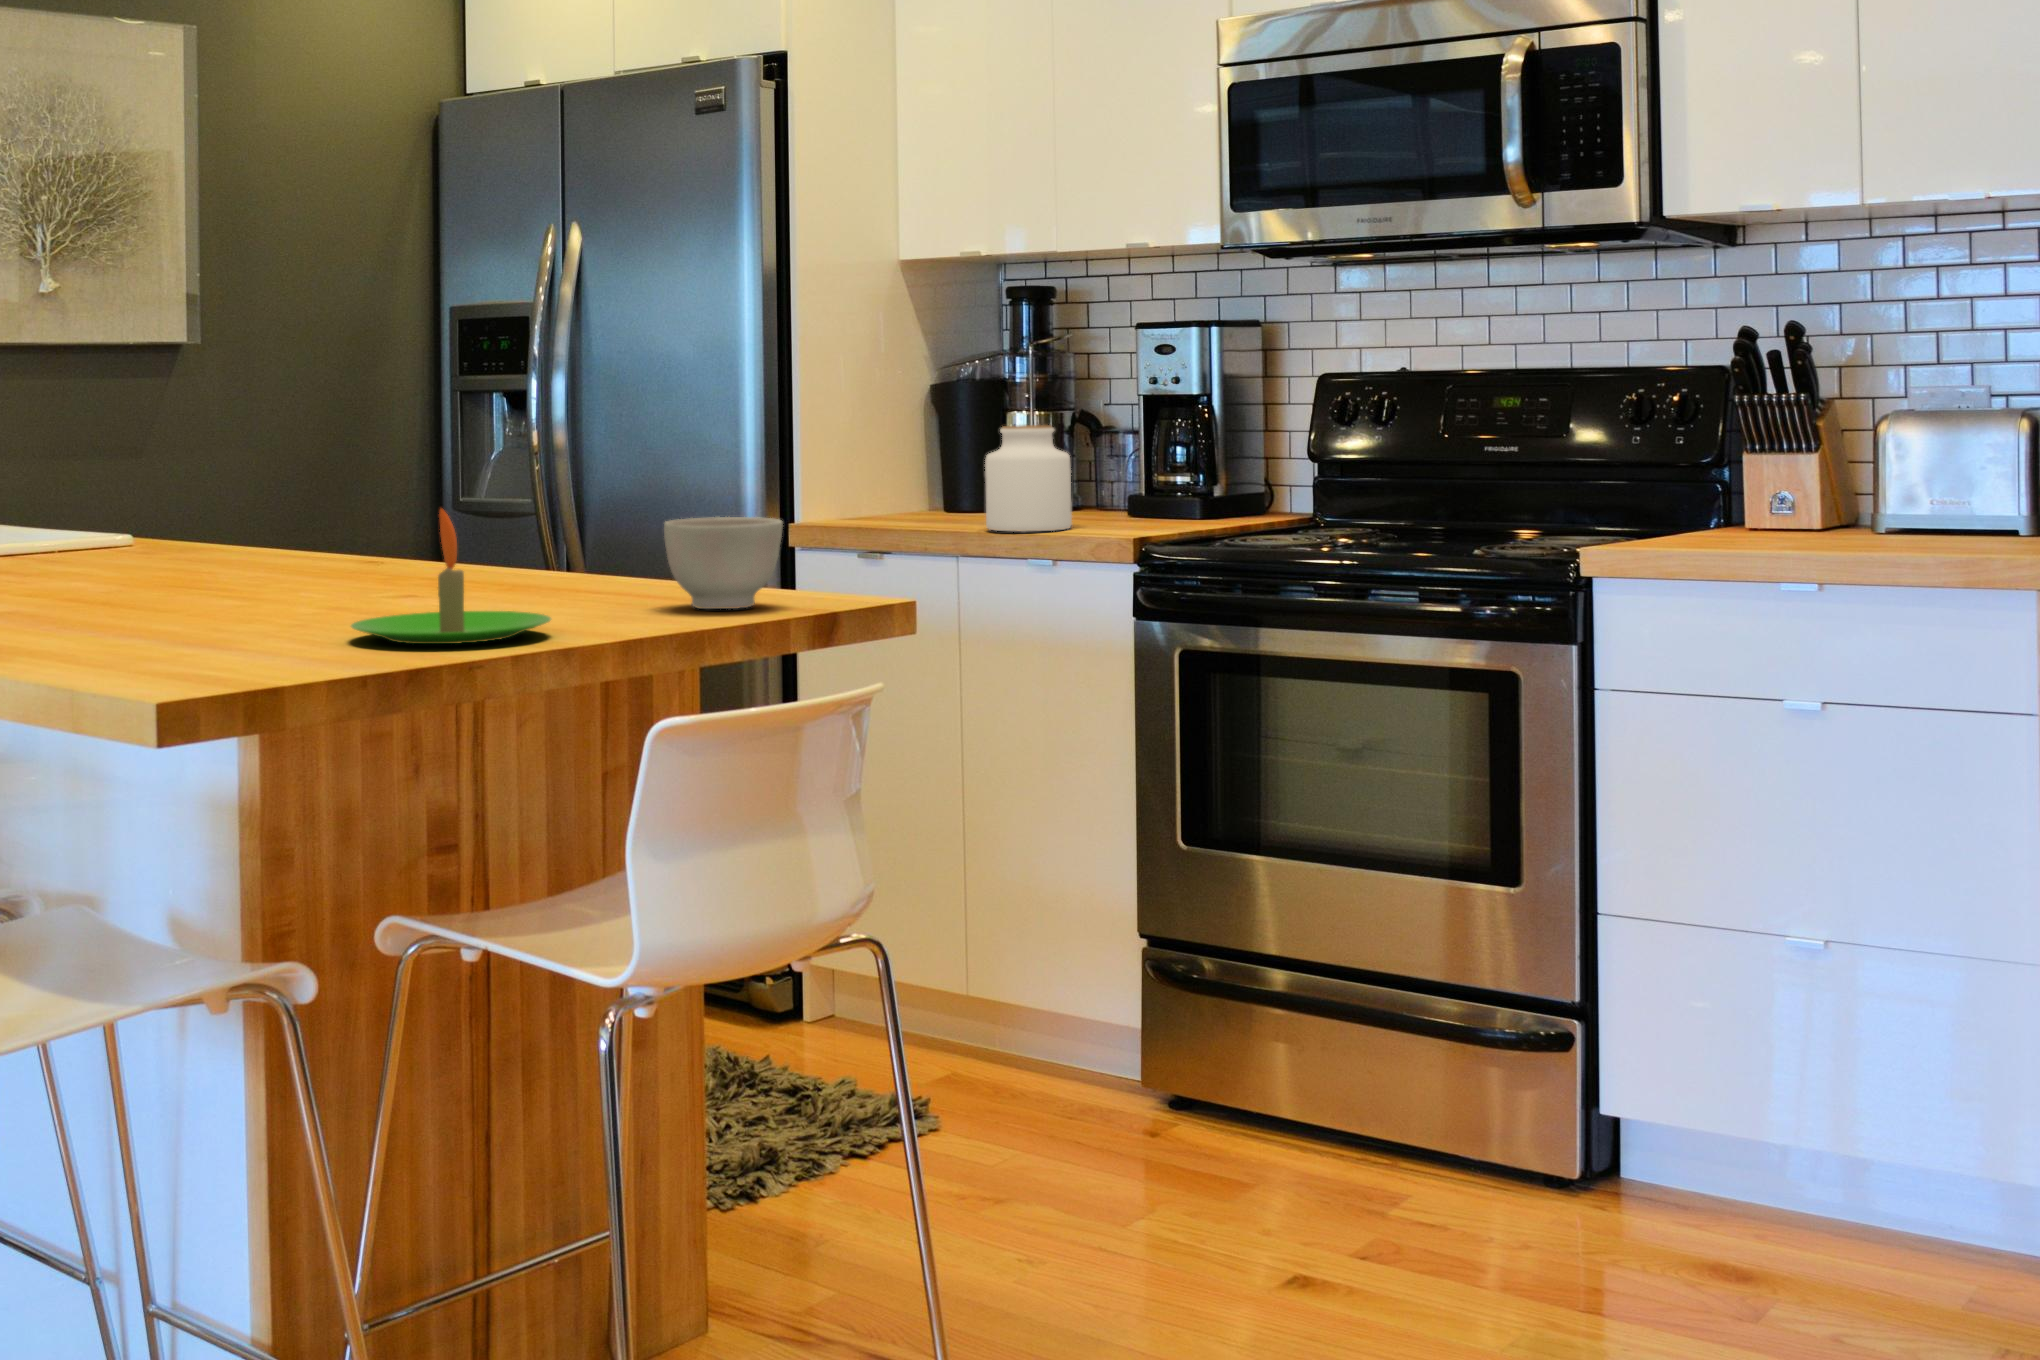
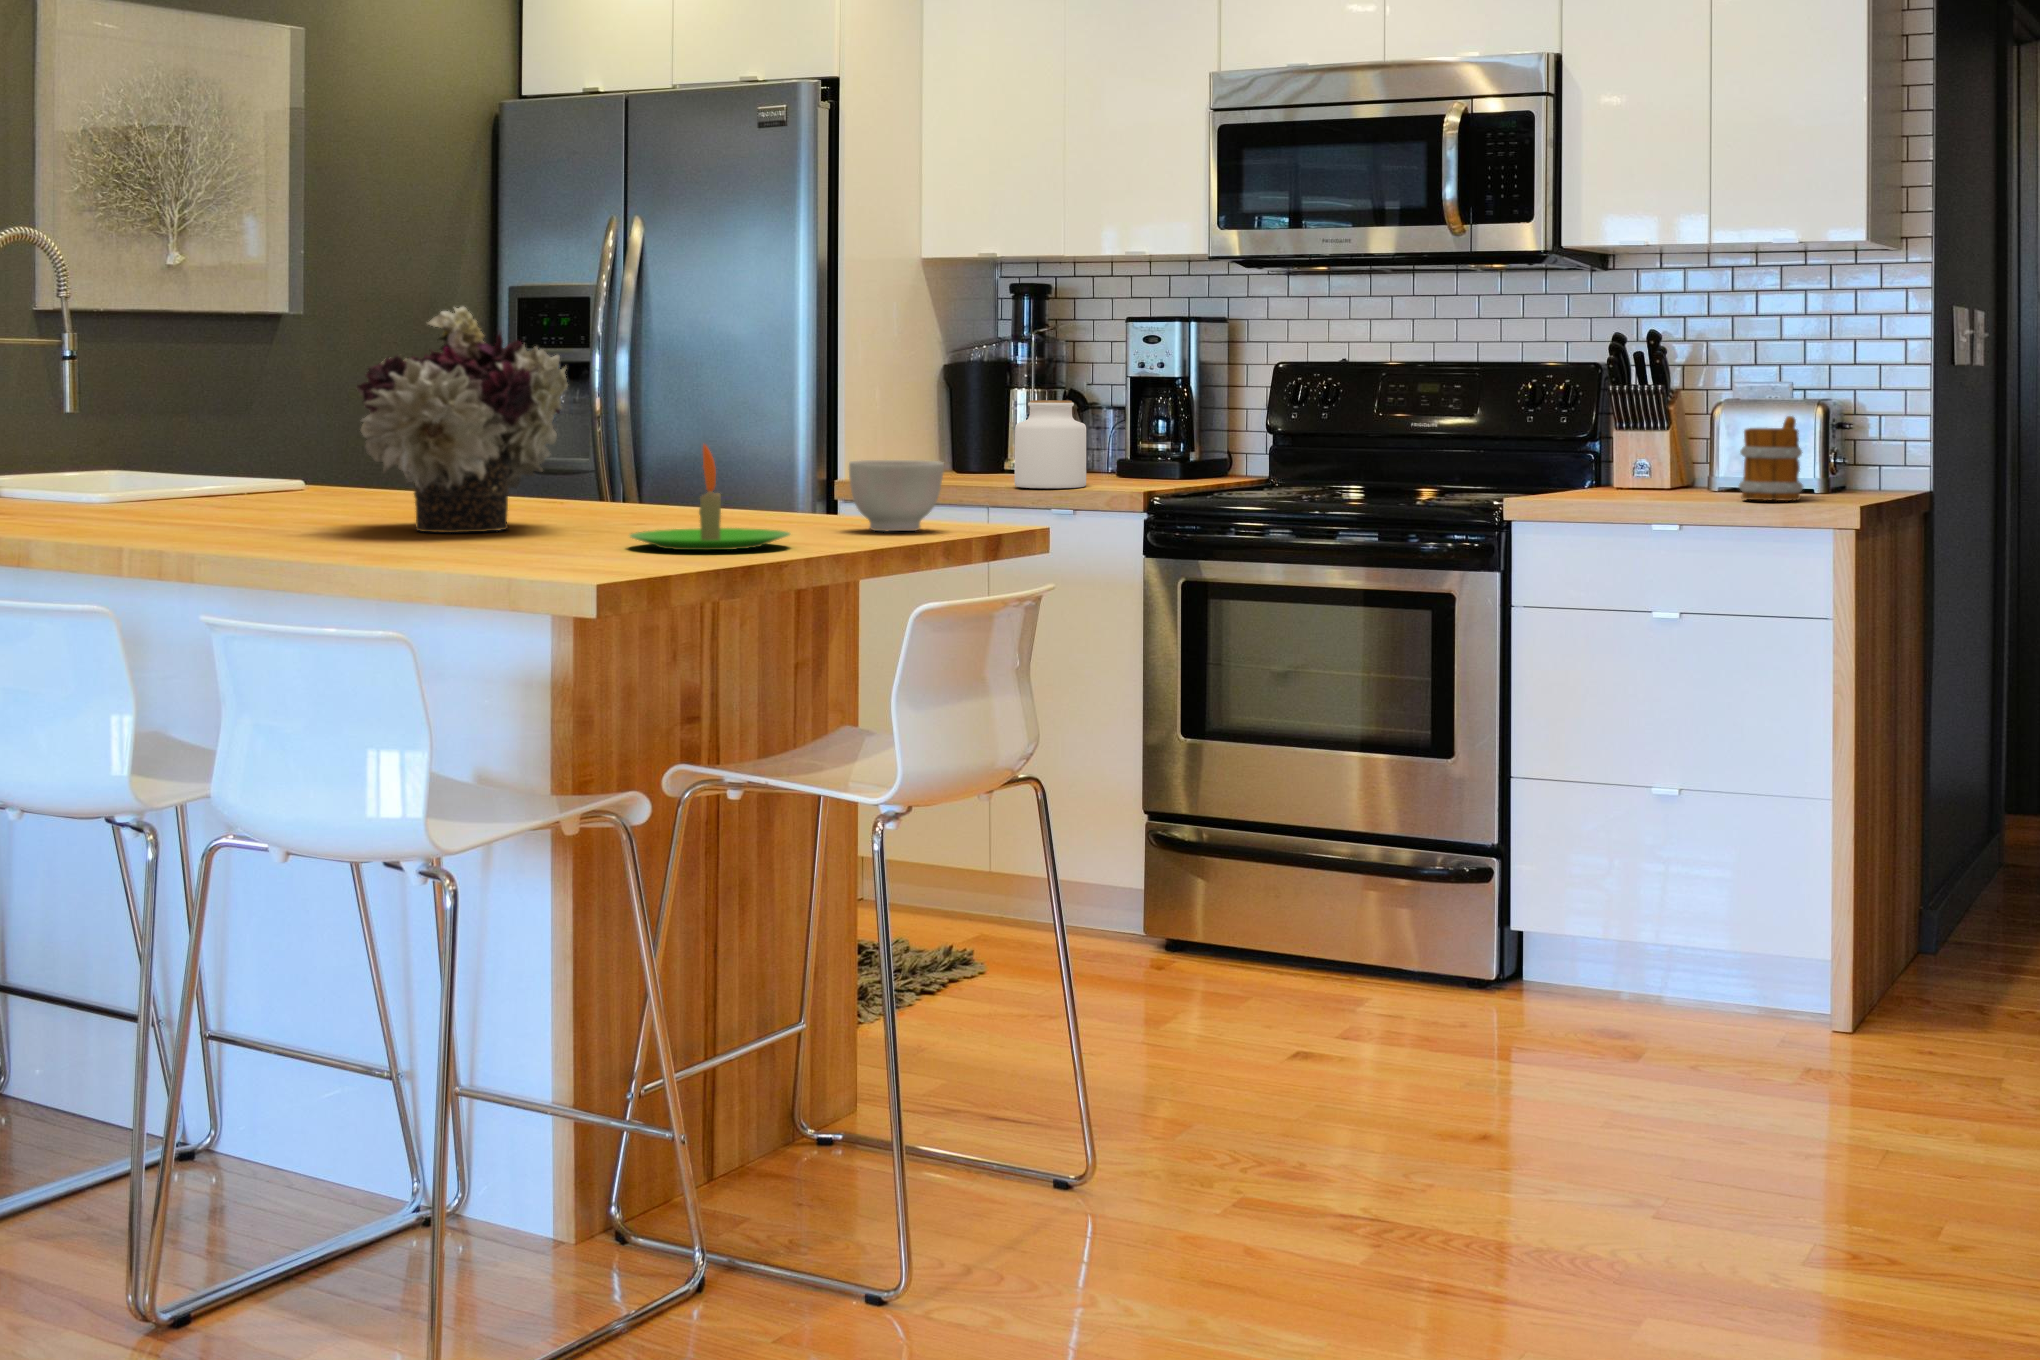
flower arrangement: none [78,342,340,613] -> present [357,307,568,533]
mug: none [1907,434,2003,552] -> present [1739,416,1803,501]

